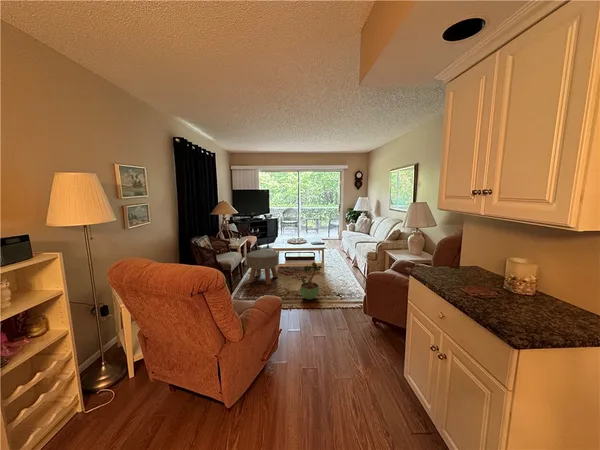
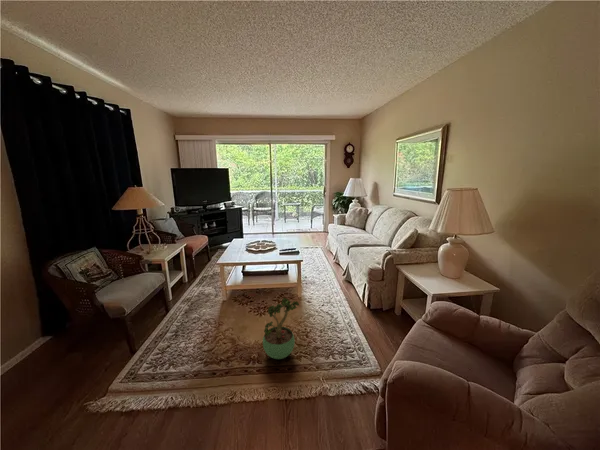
ottoman: present [246,250,279,285] -> none [179,265,234,324]

